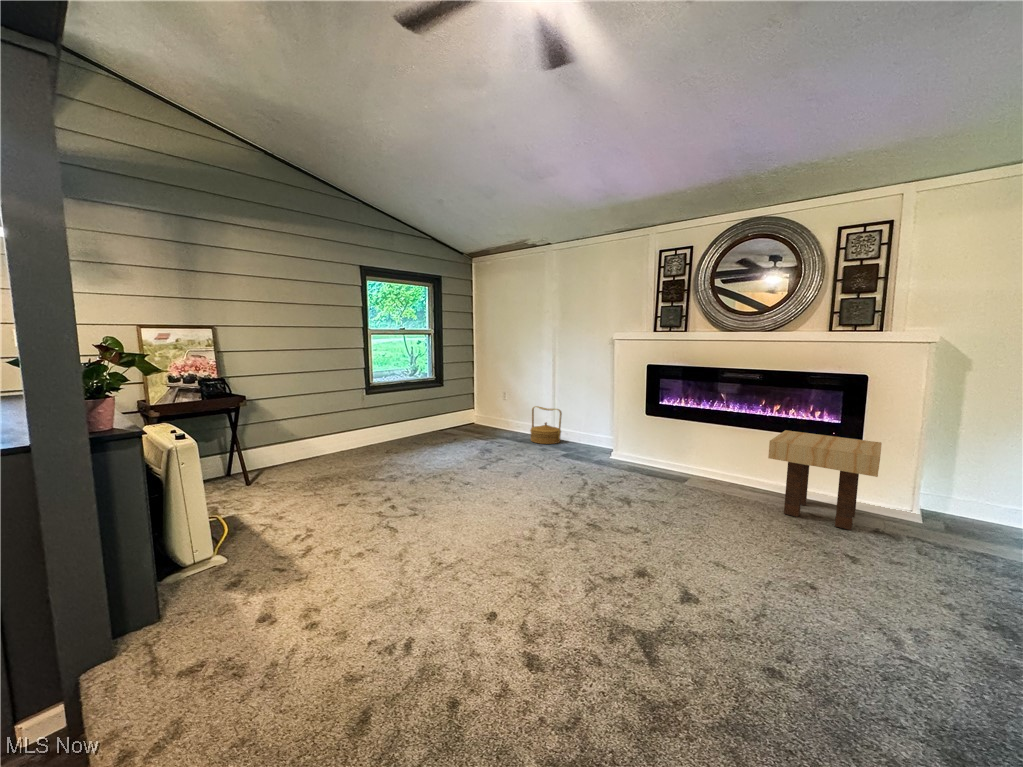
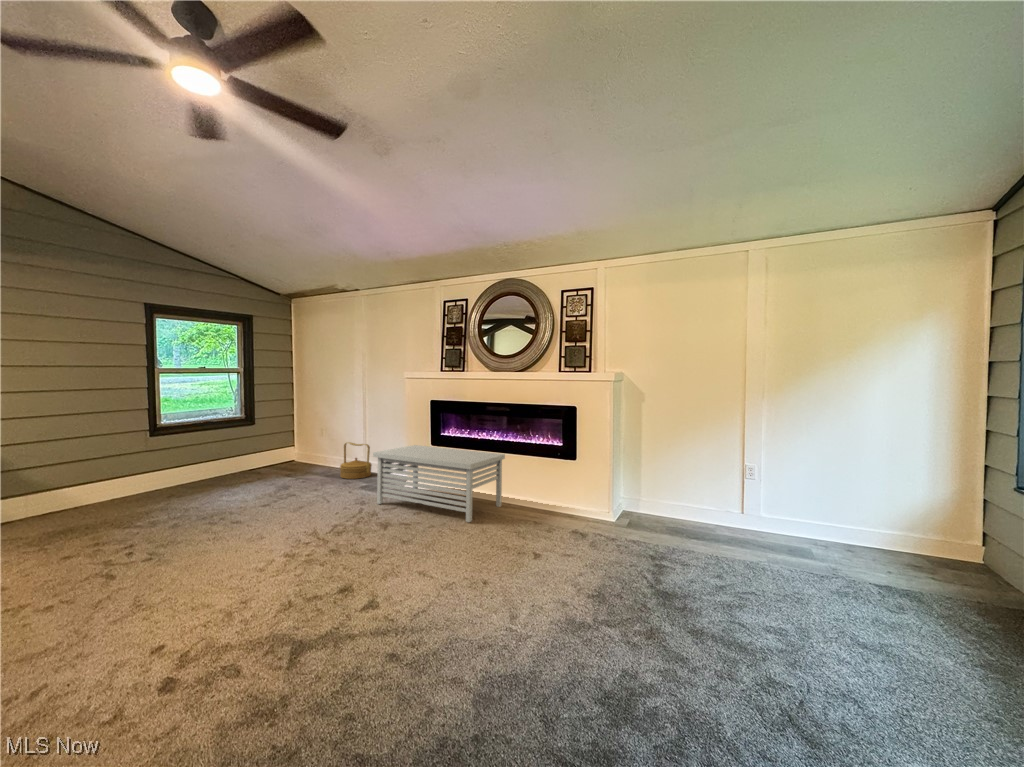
storage bench: none [593,413,751,505] -> present [373,445,505,522]
side table: present [768,430,882,530] -> none [496,454,585,533]

